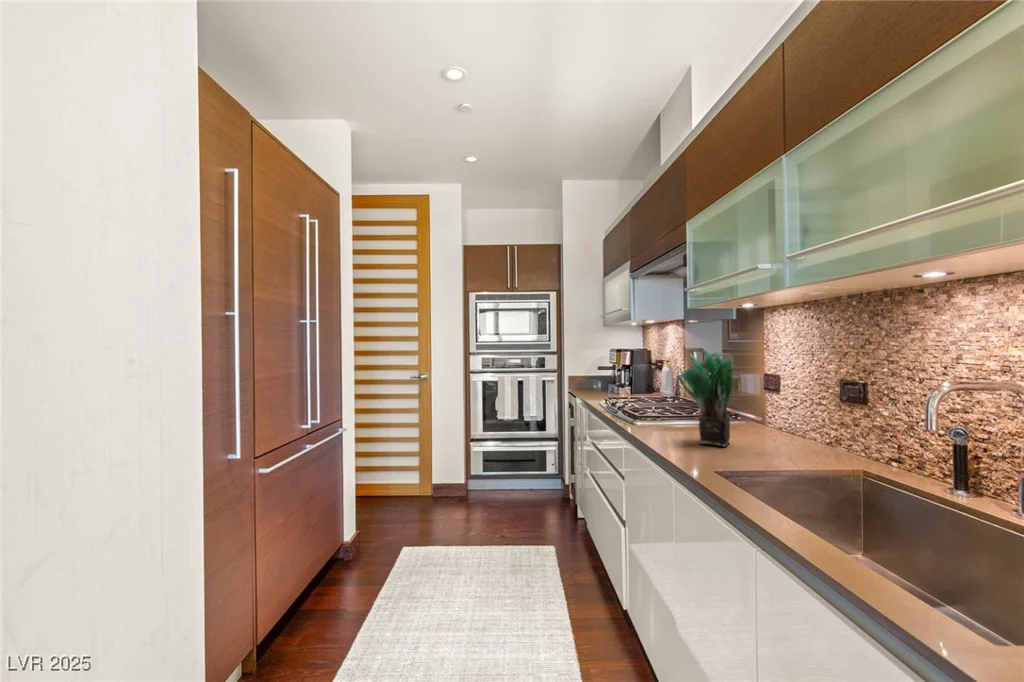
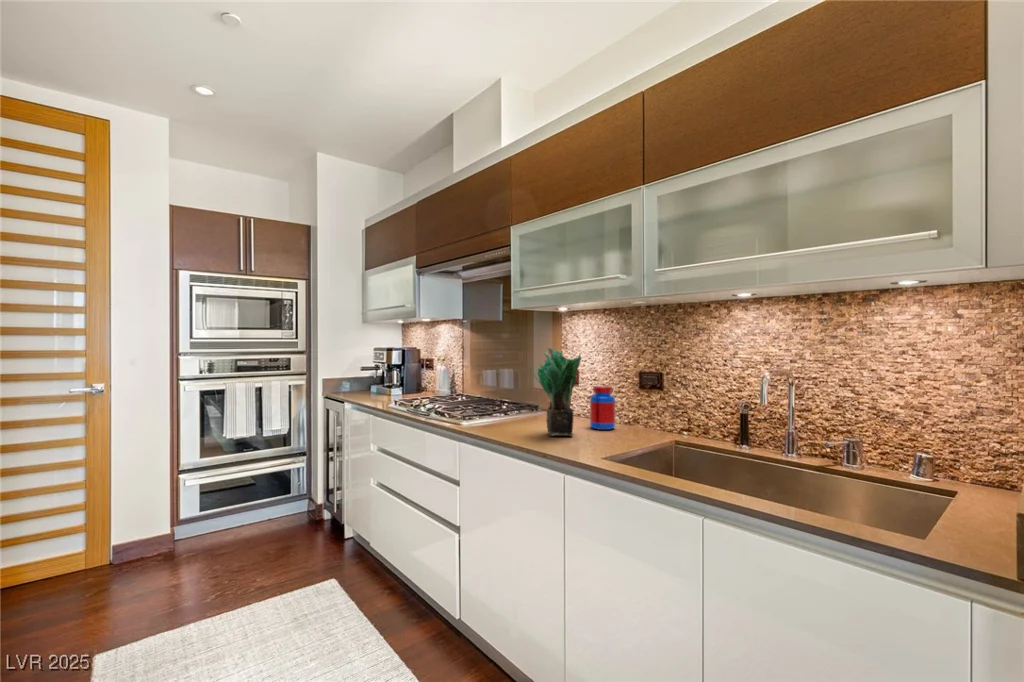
jar: none [766,394,799,446] -> present [590,386,615,430]

